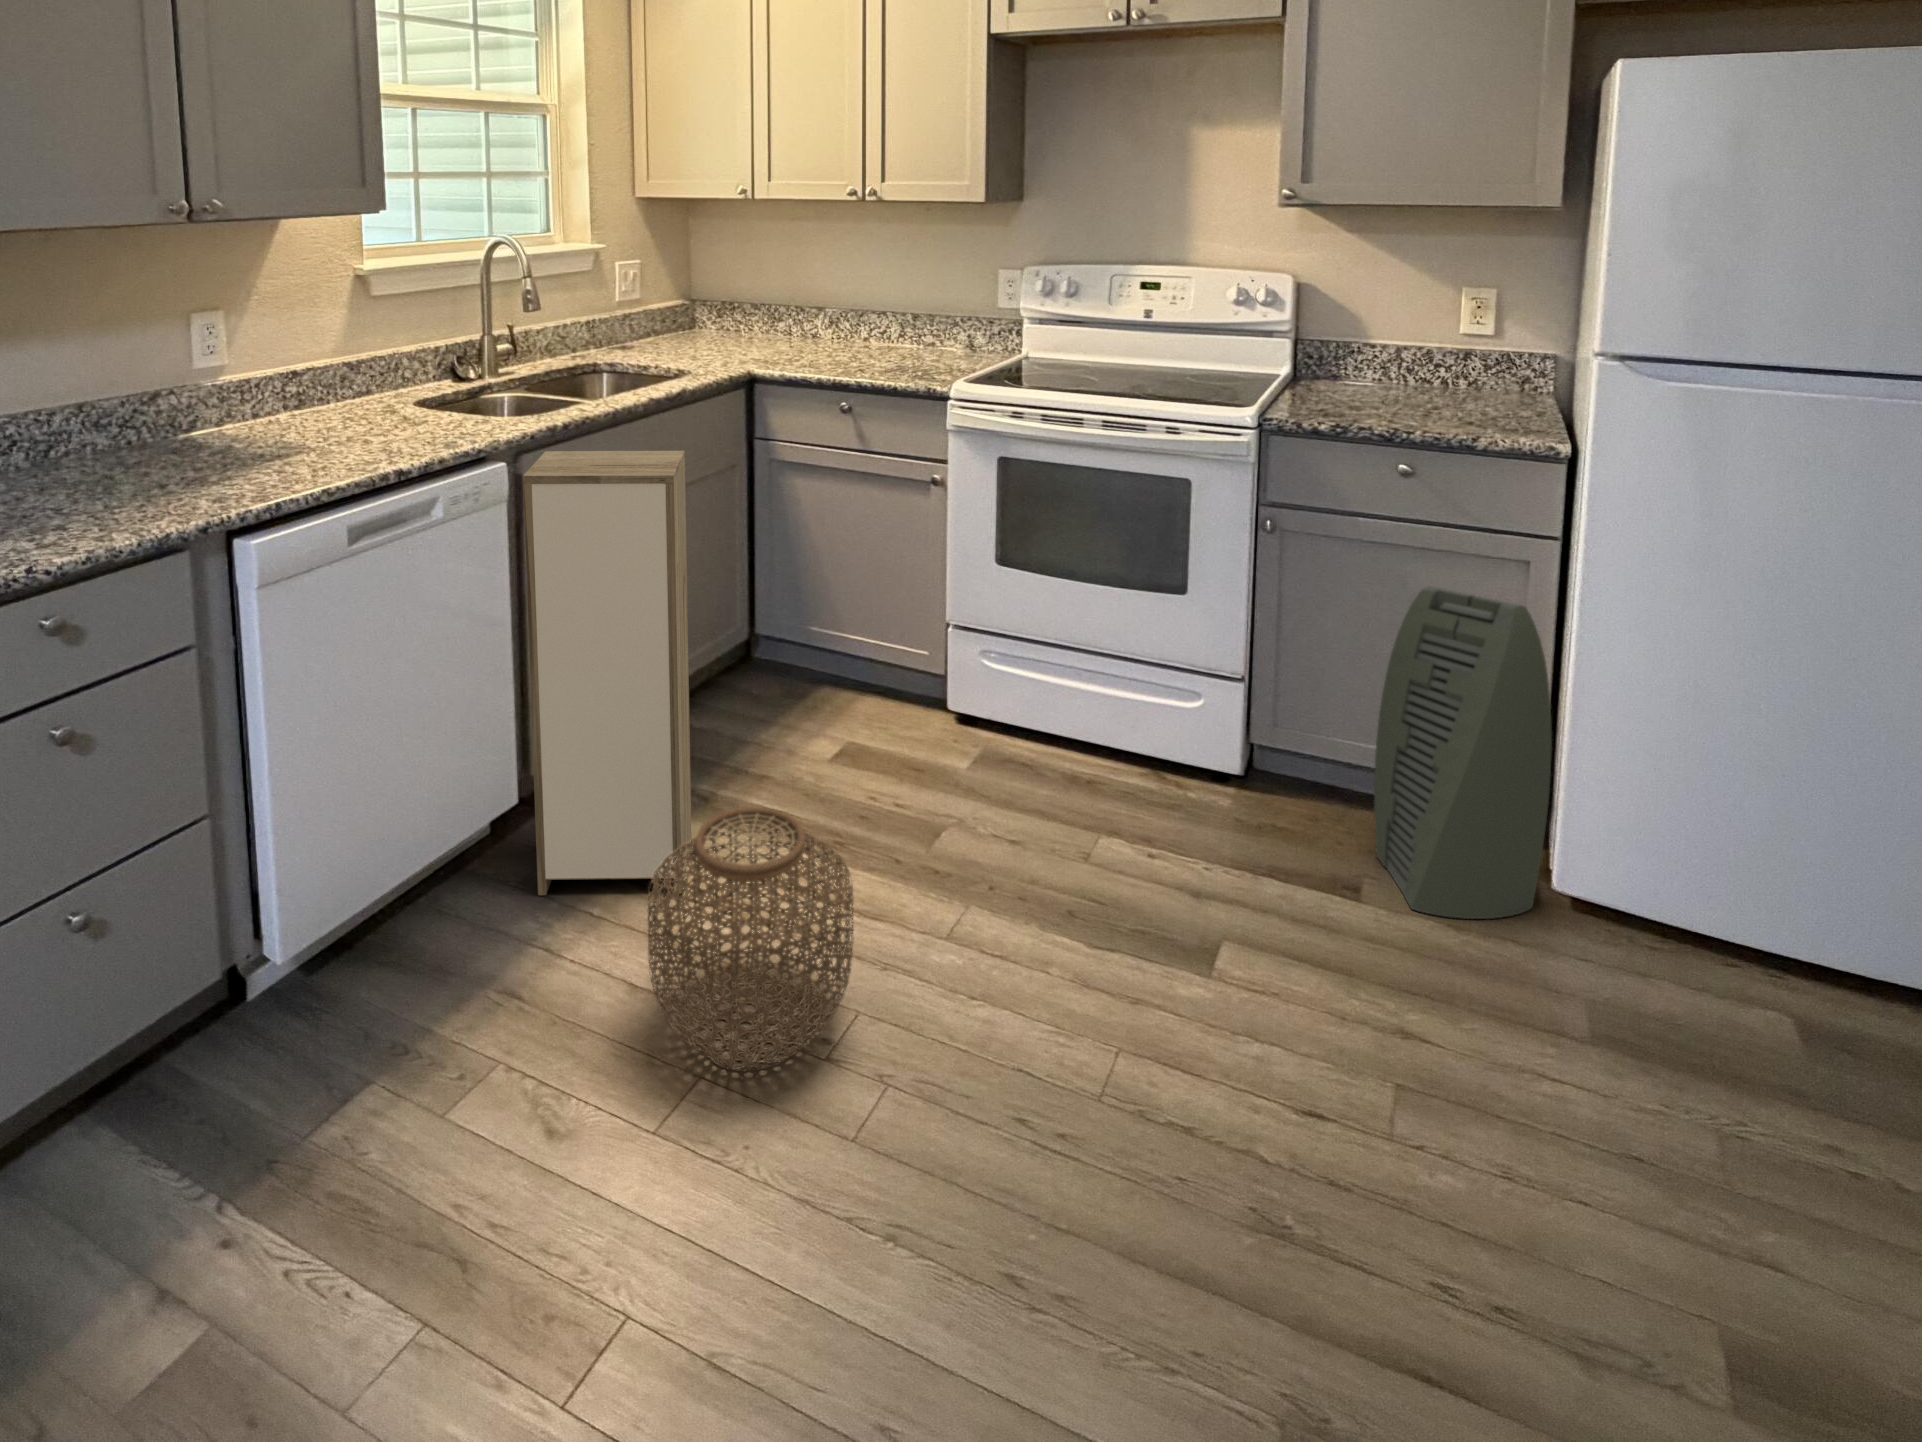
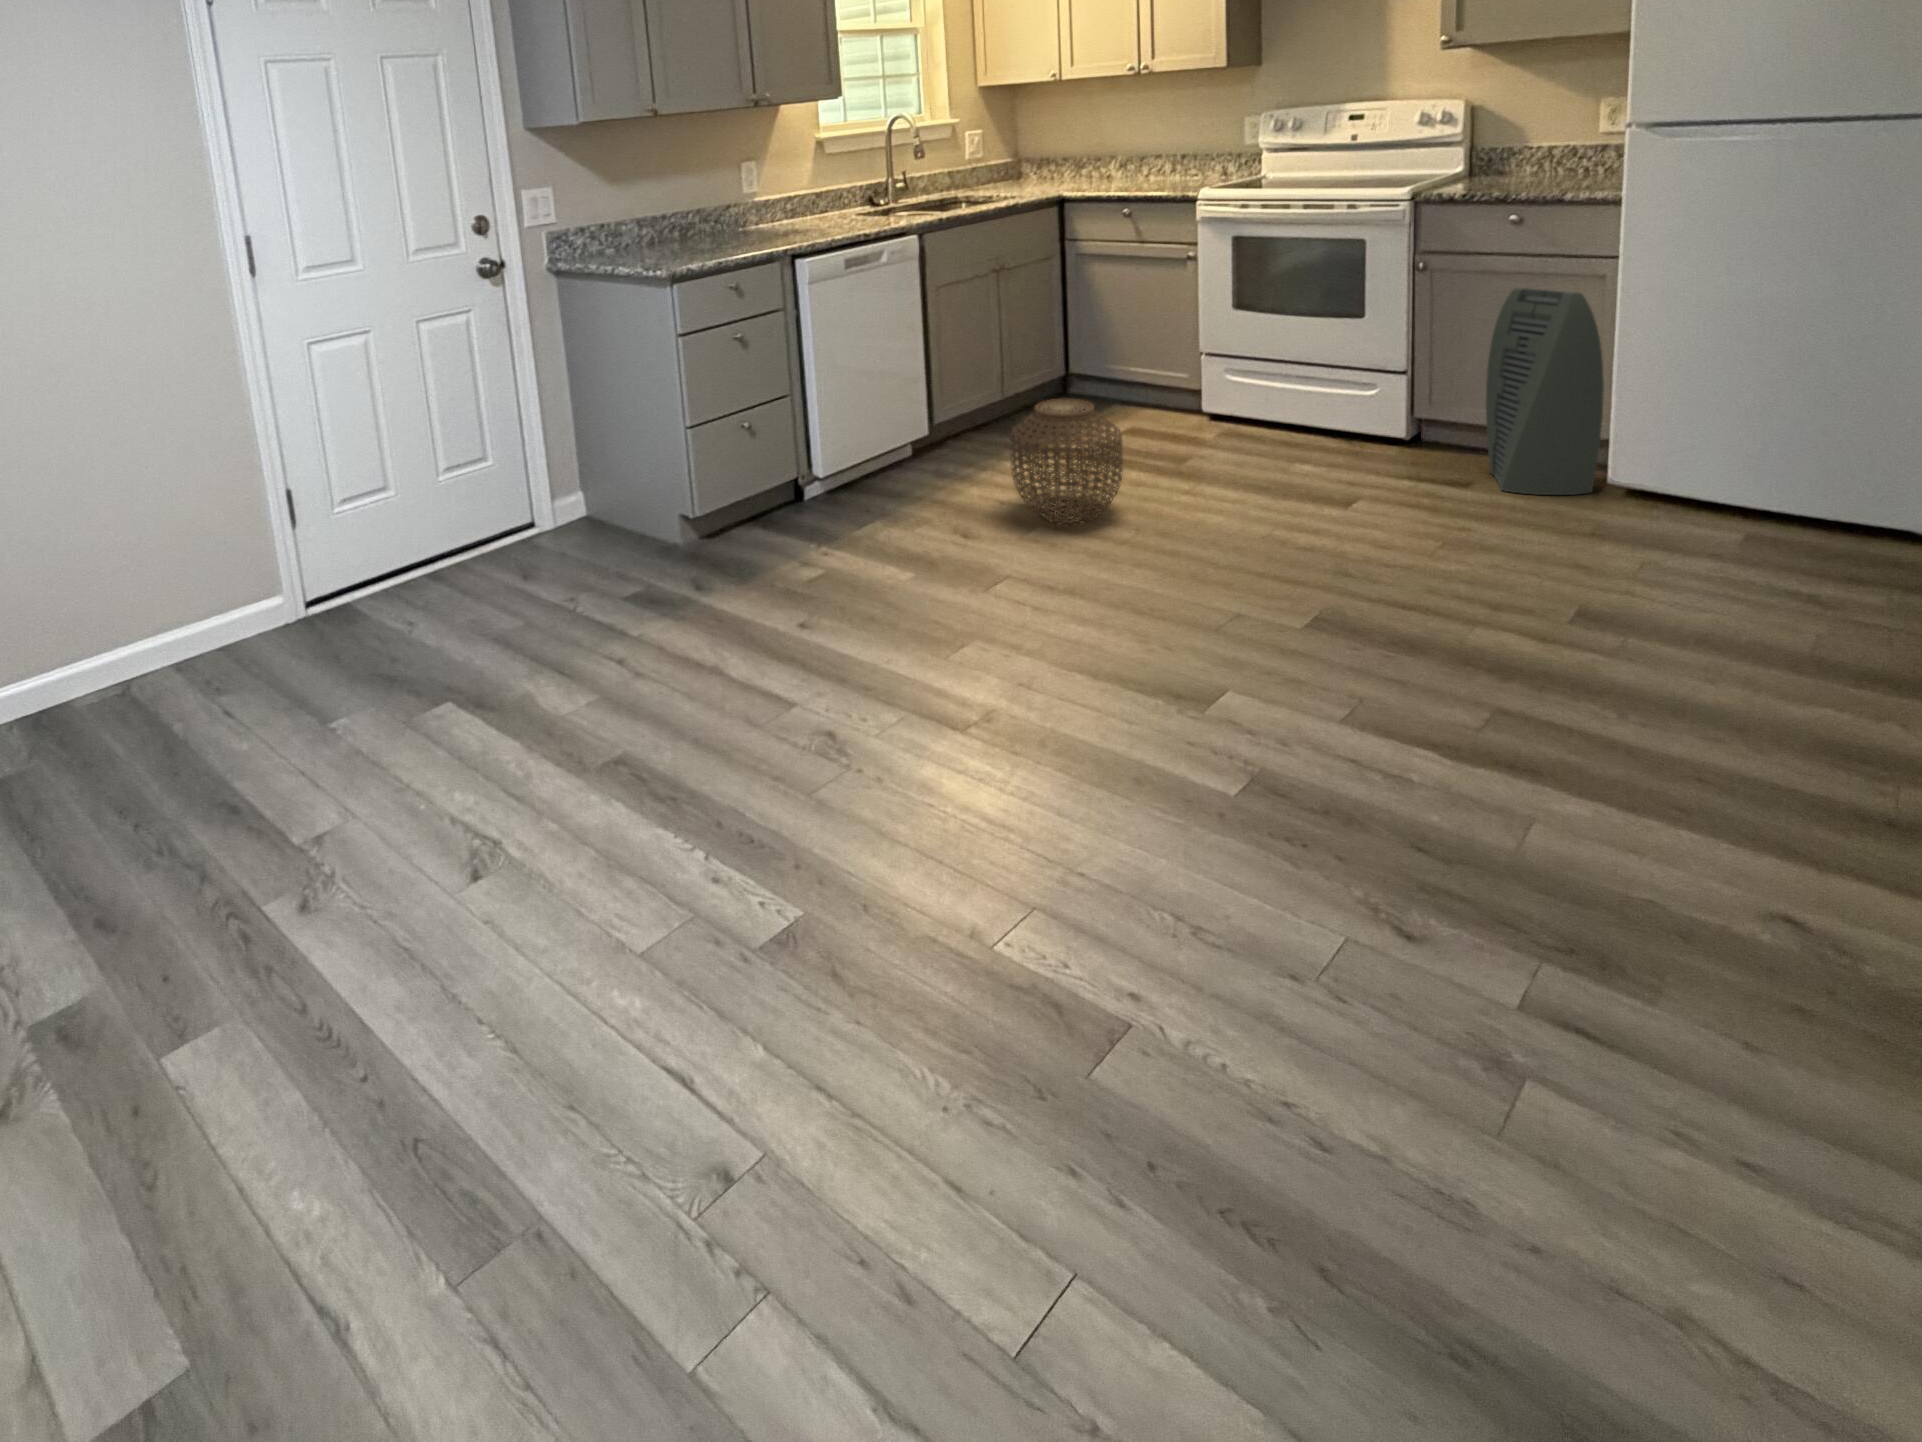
storage cabinet: present [523,451,691,895] -> none [932,223,1031,474]

